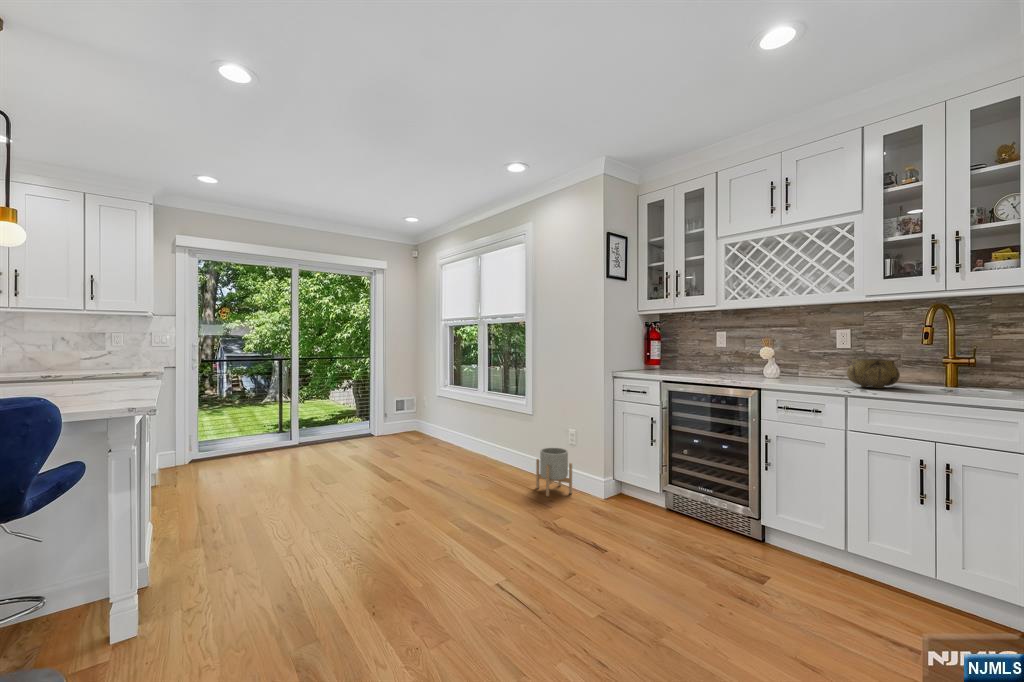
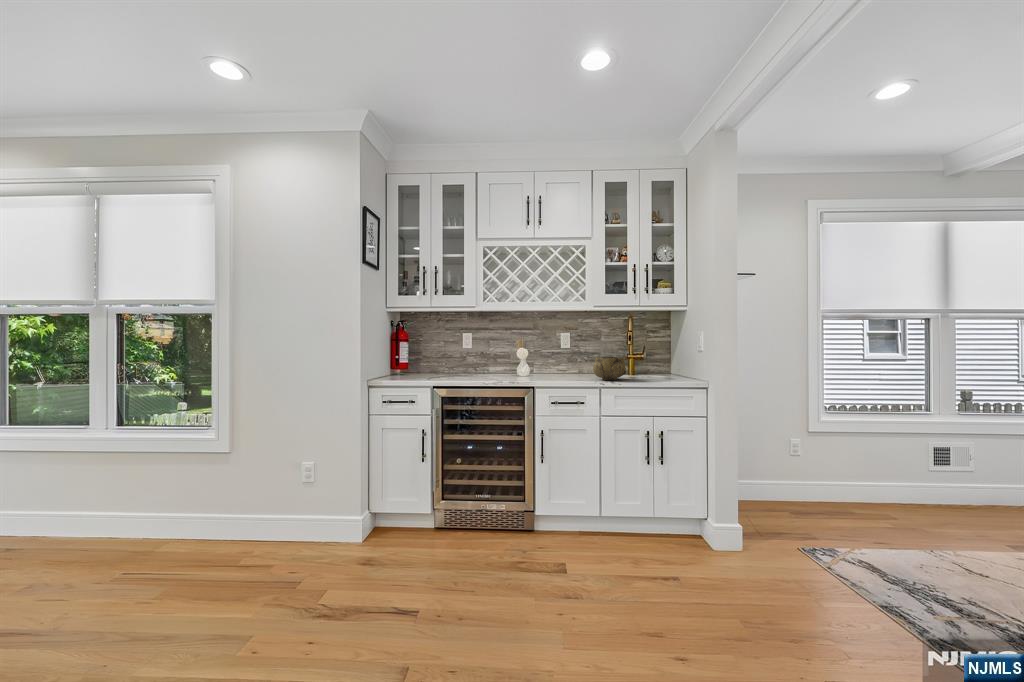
planter: present [536,448,572,496] -> none [258,490,318,566]

